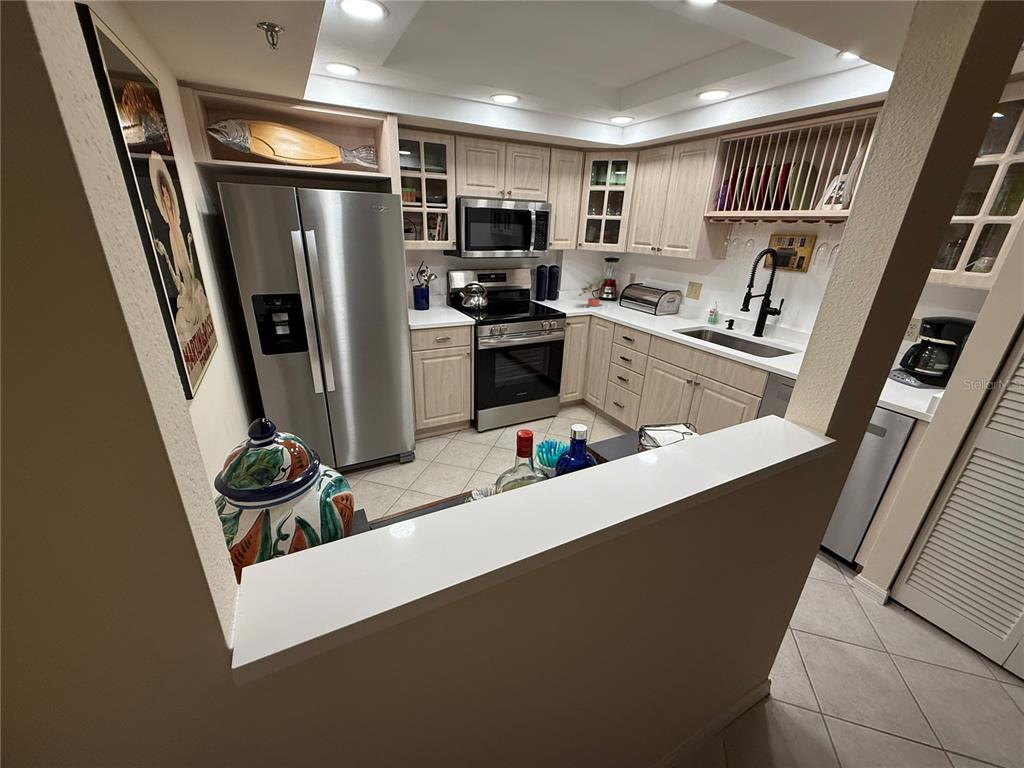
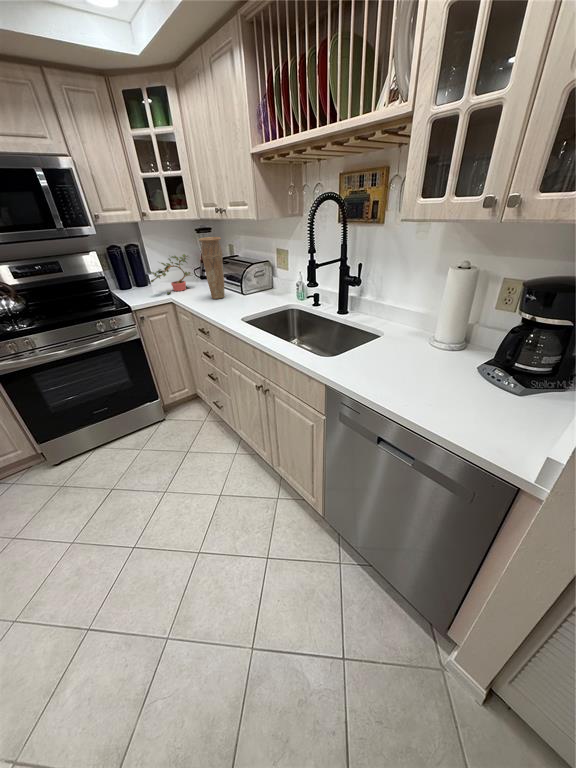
vase: none [630,267,653,315] -> present [198,237,225,299]

